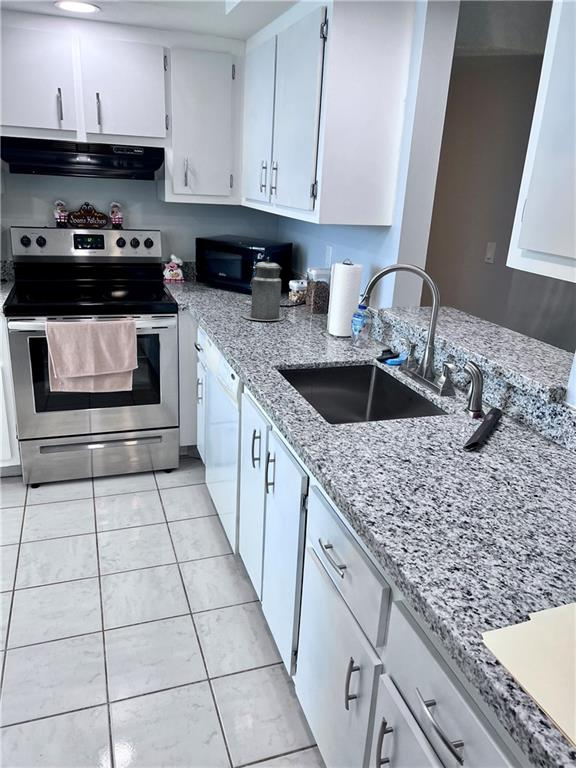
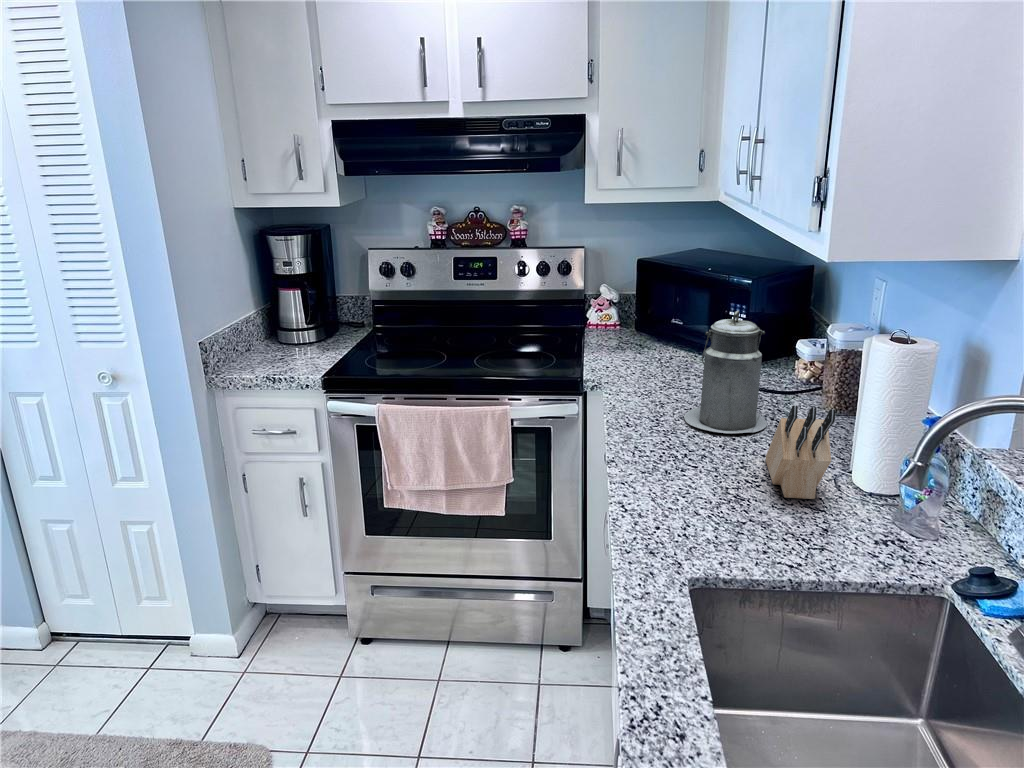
knife block: none [289,291,324,340] -> present [766,405,835,499]

